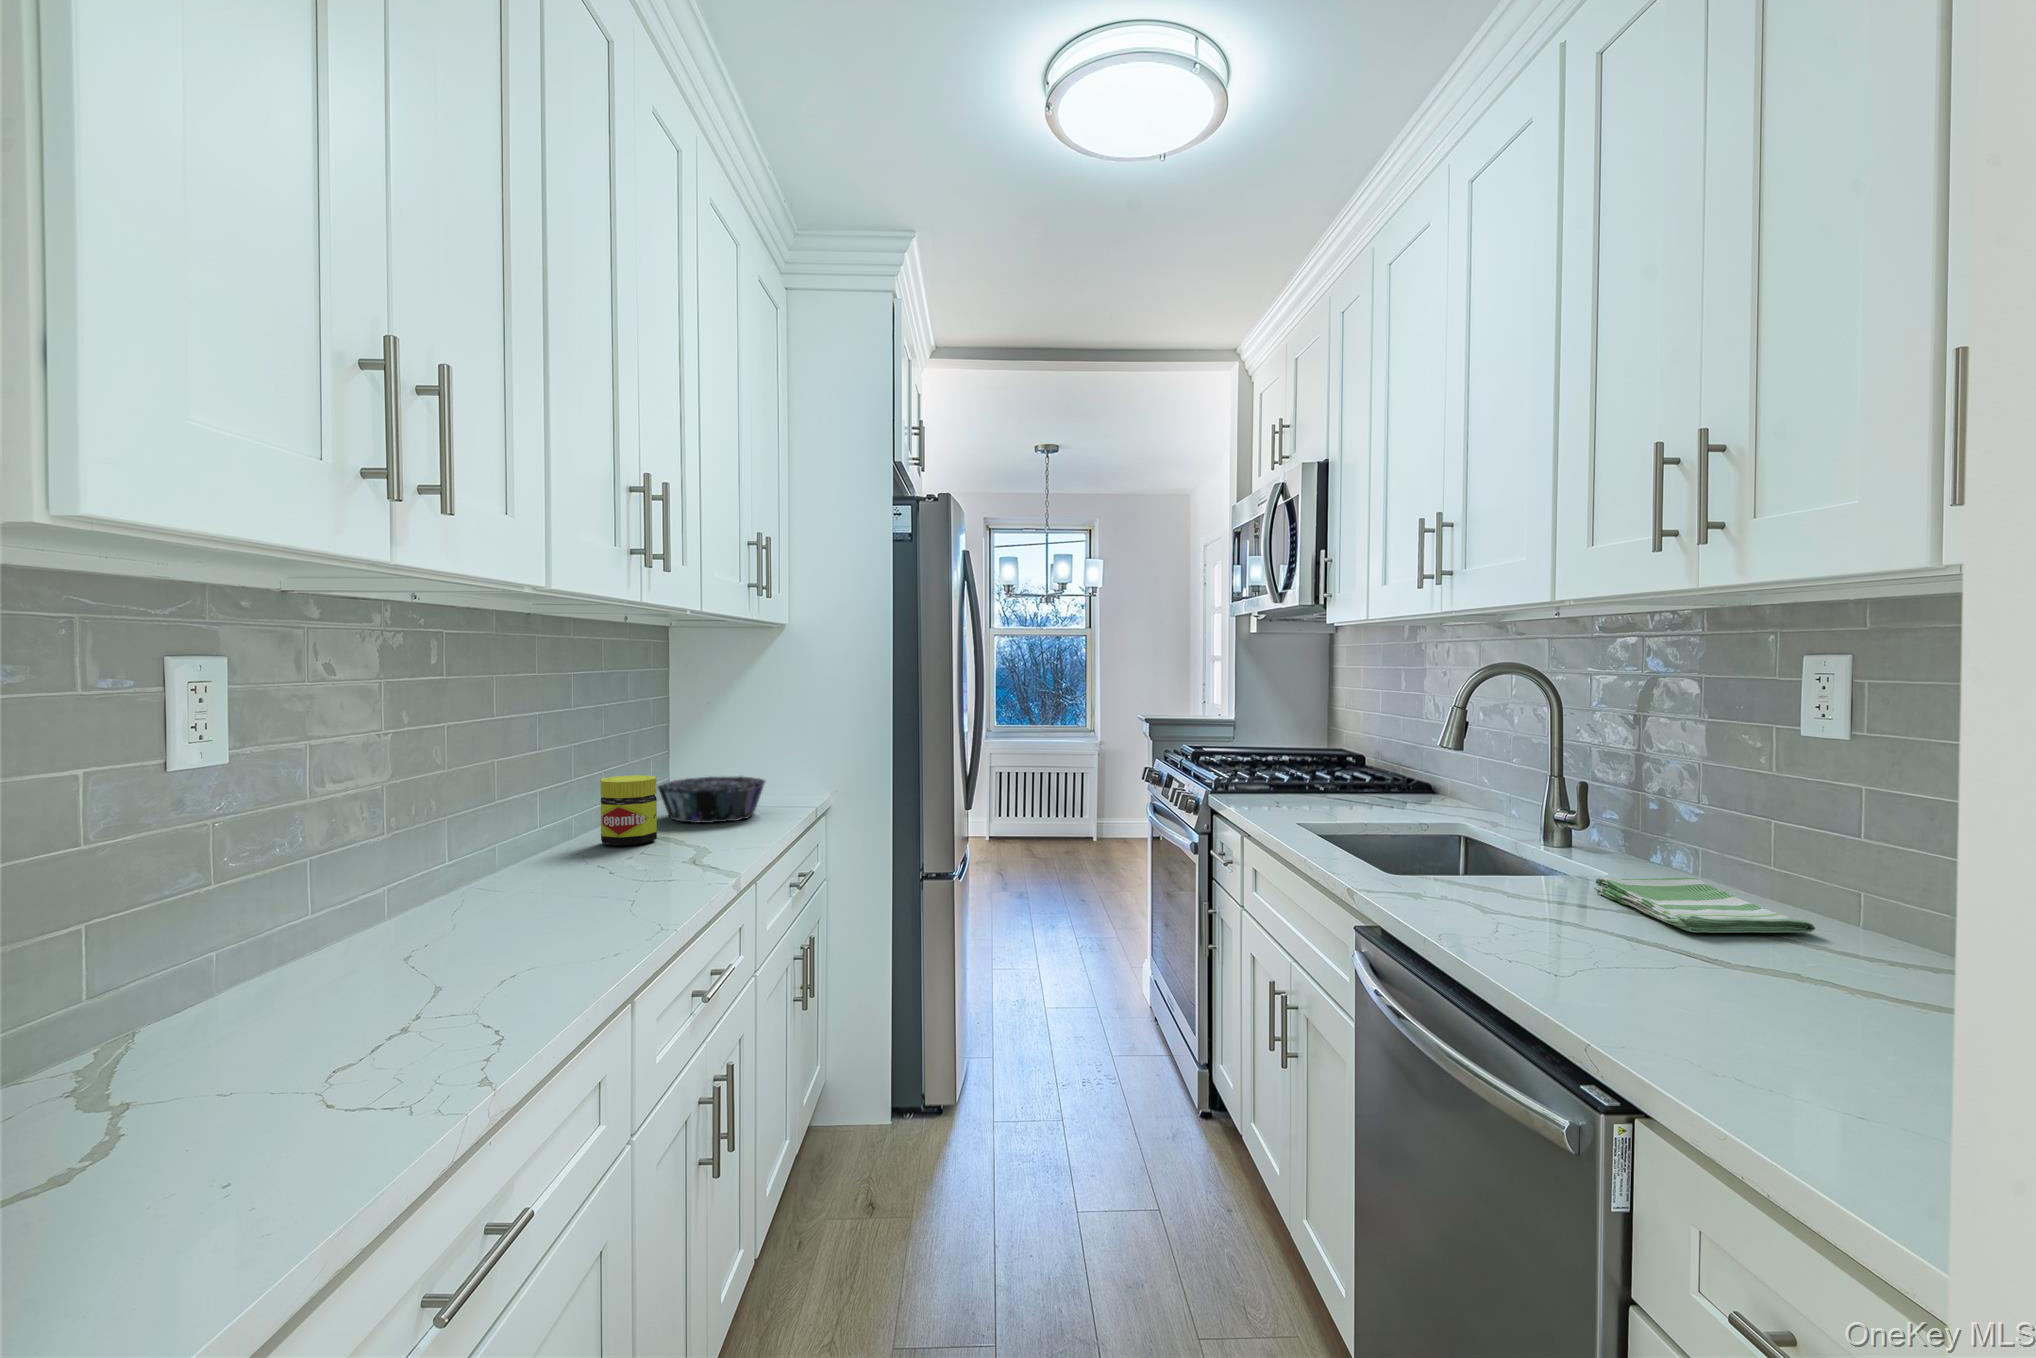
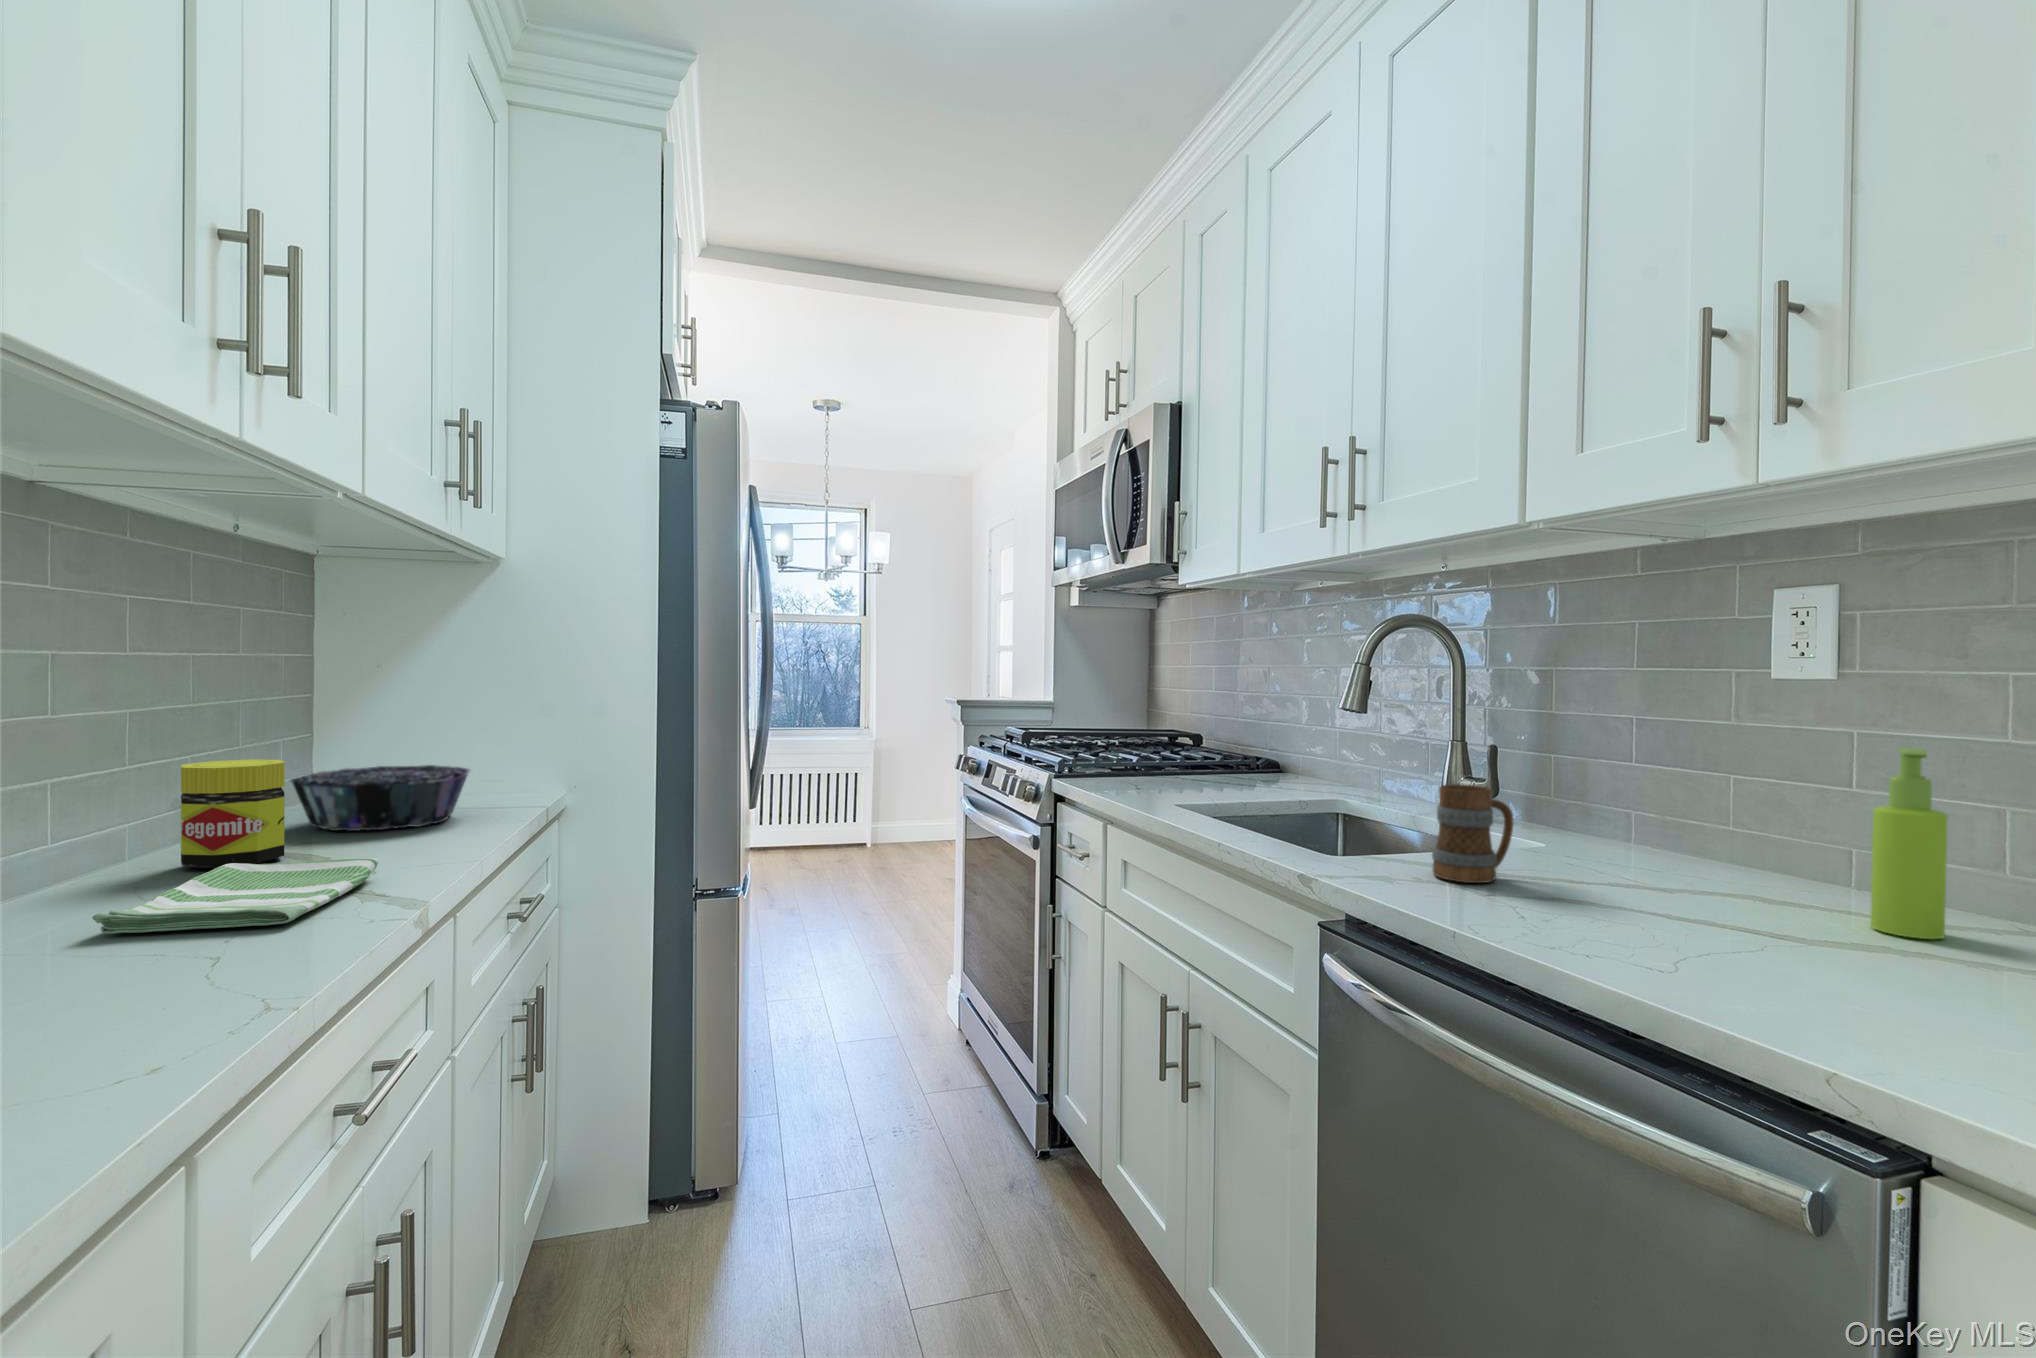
soap dispenser: none [1820,805,1883,969] -> present [1870,747,1948,939]
mug: none [1466,819,1540,901] -> present [1432,784,1513,883]
dish towel: present [1594,878,1815,933] -> present [92,858,379,934]

